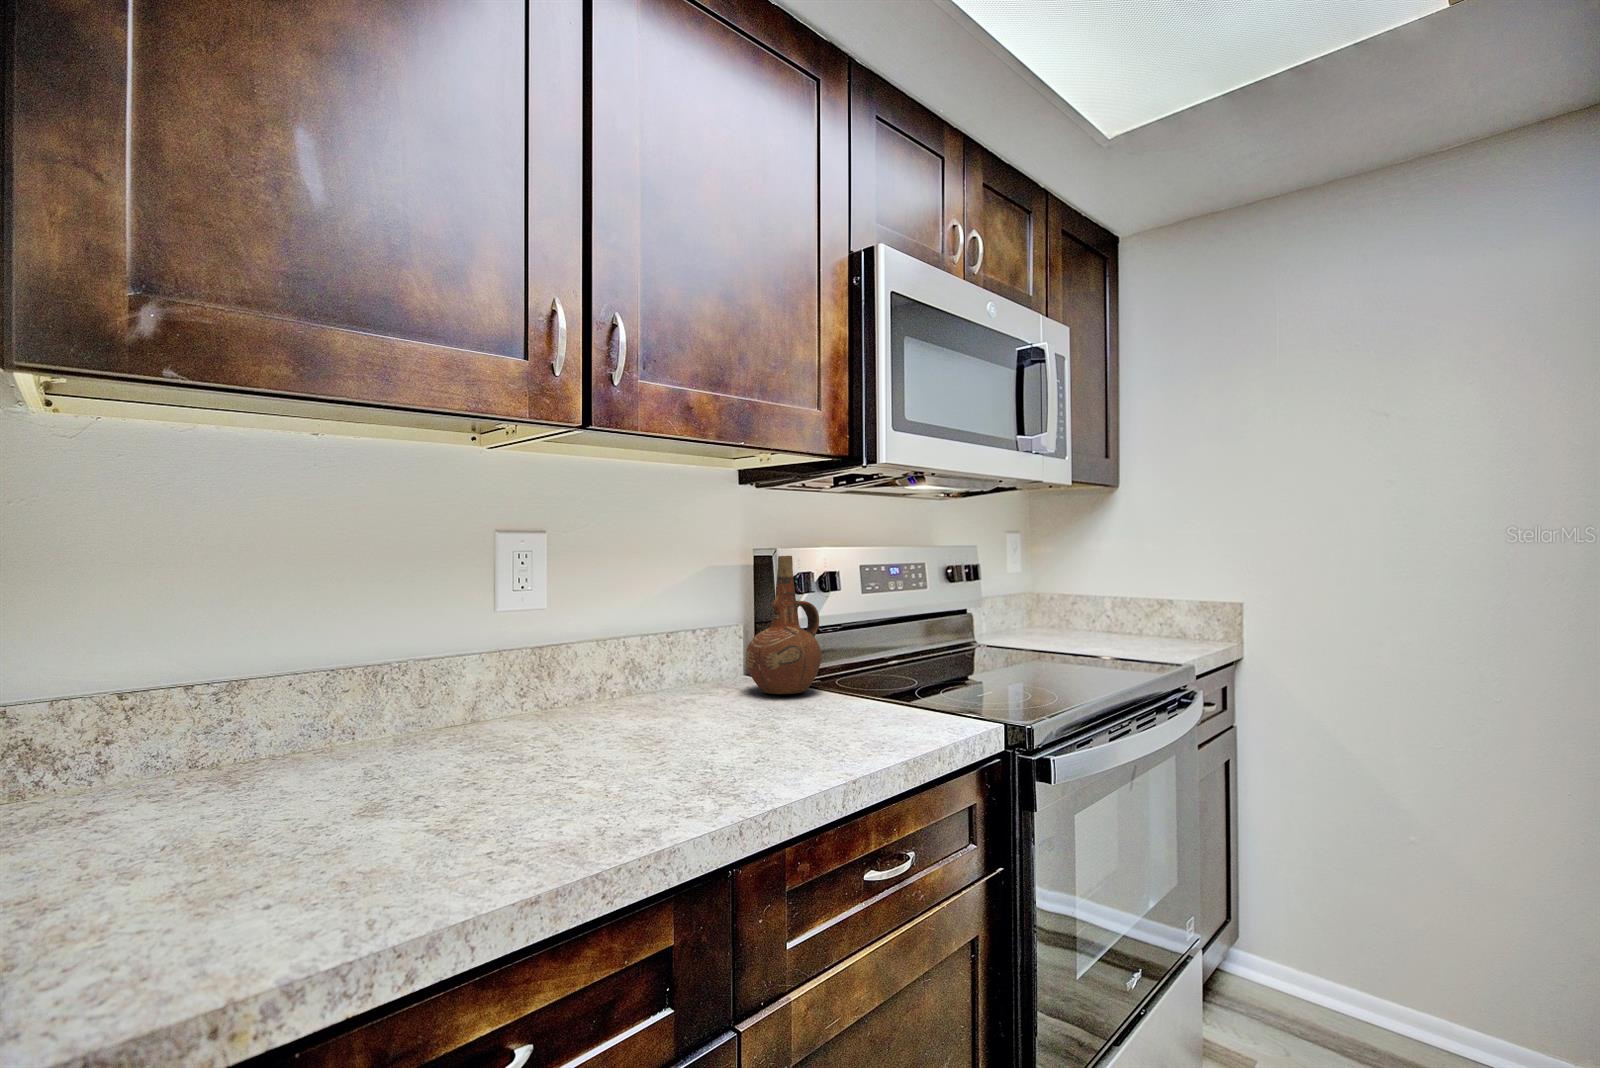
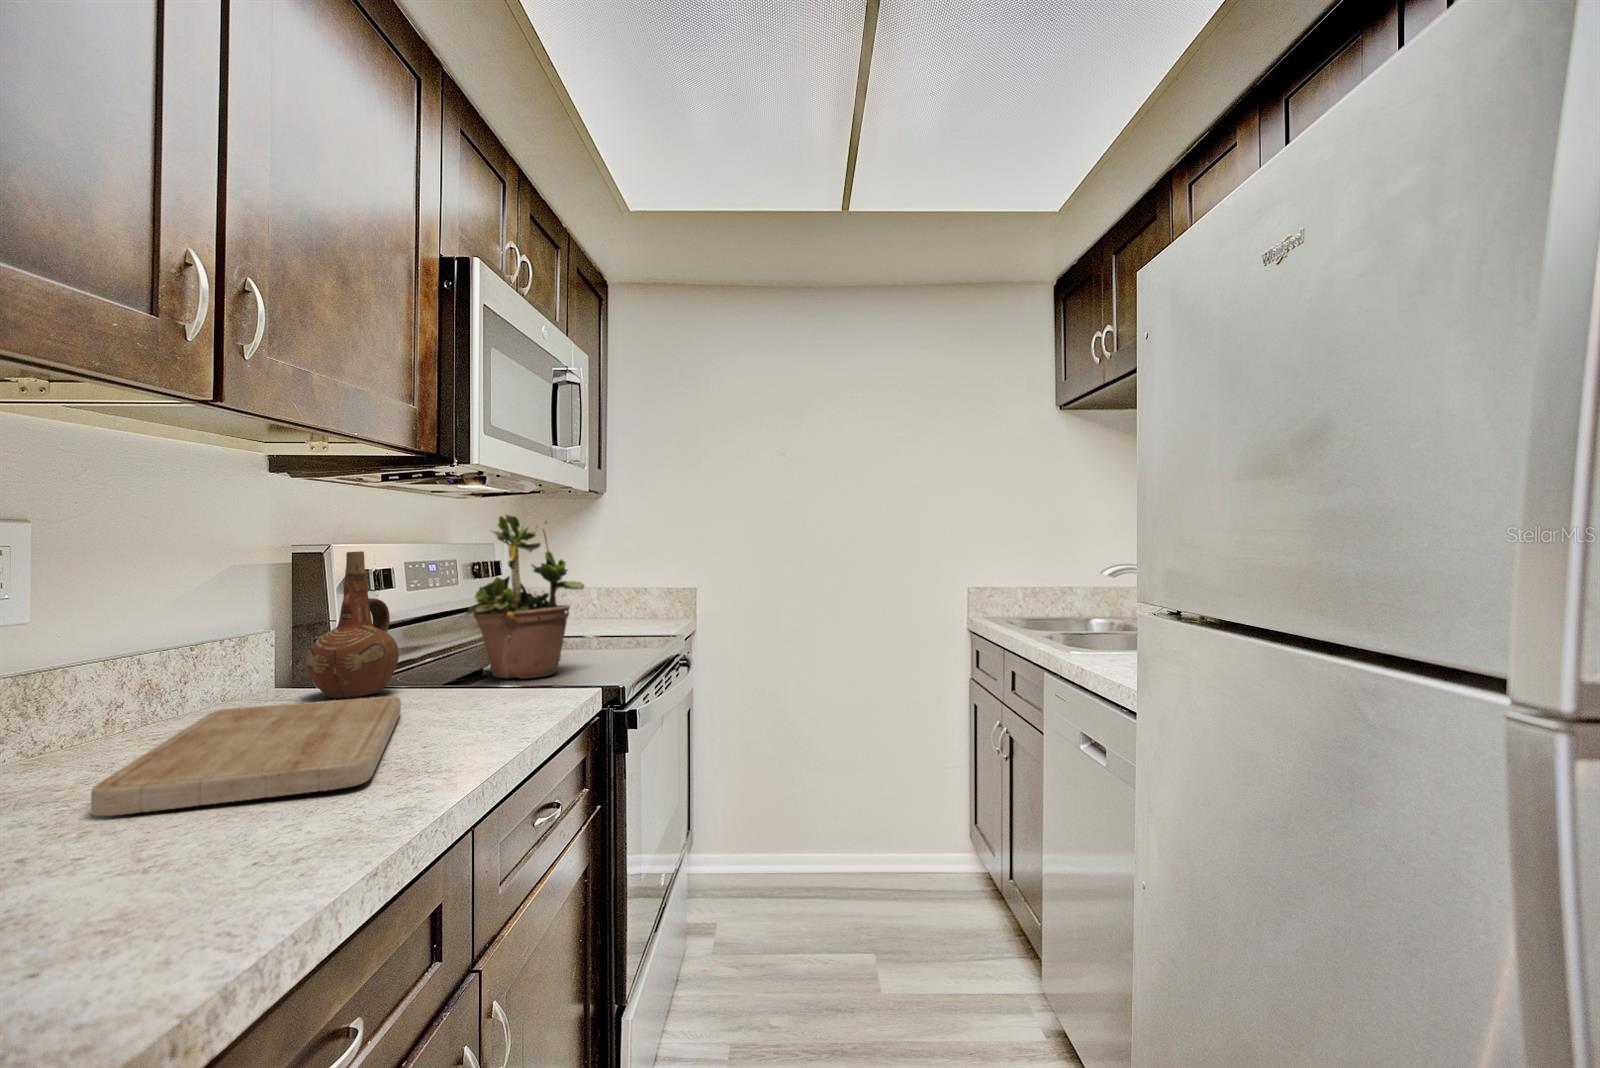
potted plant: none [888,502,1022,699] -> present [466,515,584,679]
cutting board: none [499,691,789,788] -> present [91,696,401,816]

